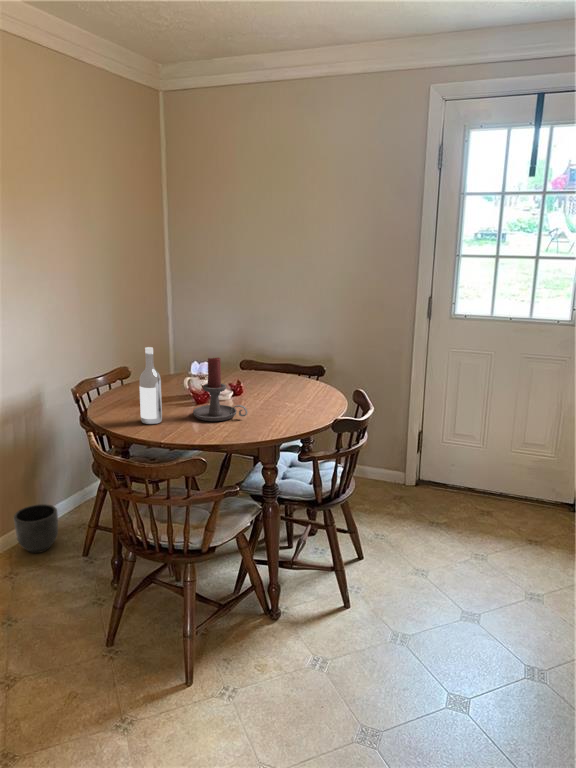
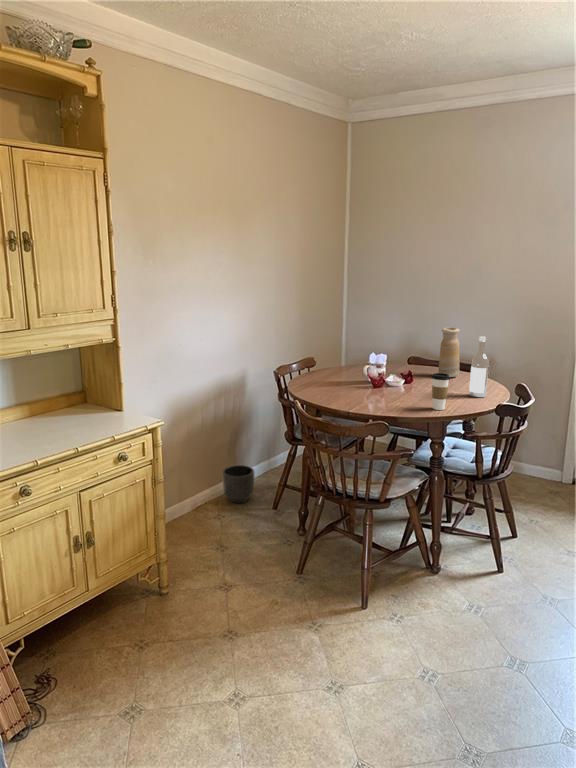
vase: none [272,328,294,384] -> present [438,328,460,377]
wine bottle: present [140,347,162,424] -> present [469,336,489,397]
candle holder: present [193,358,247,421] -> none [374,348,420,401]
coffee cup: none [259,386,280,431] -> present [432,373,450,410]

